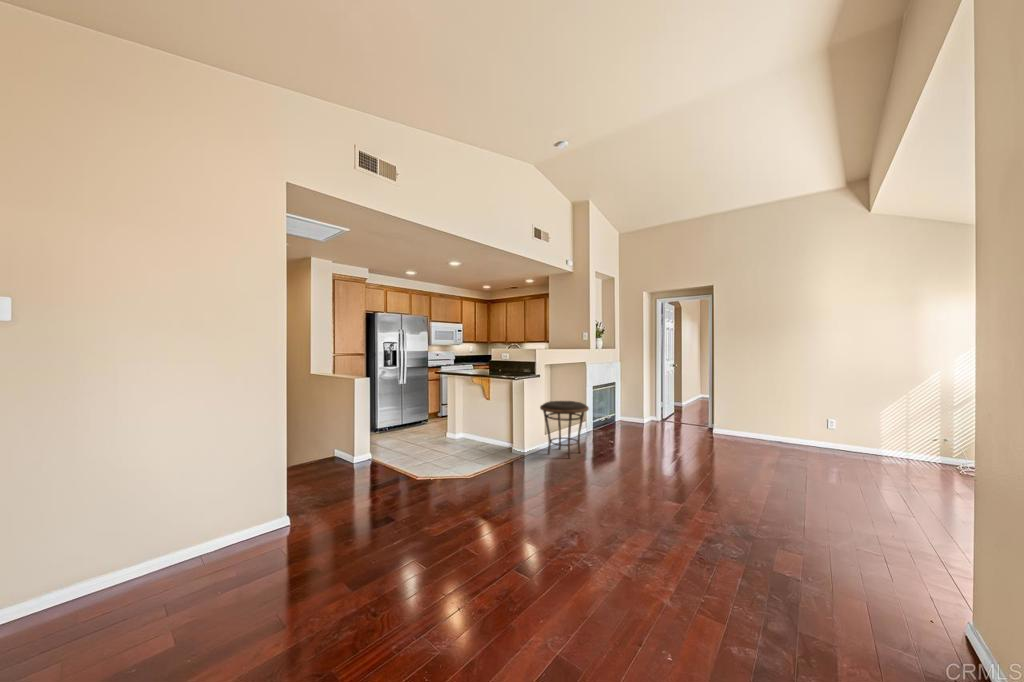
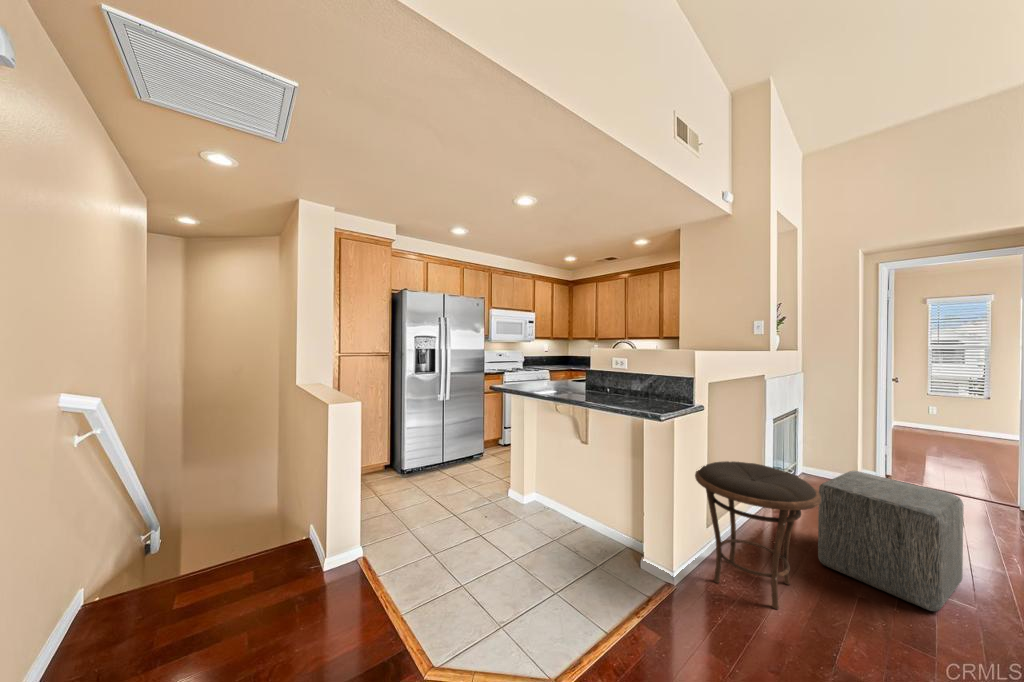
ottoman: none [599,405,653,455] -> present [818,471,964,611]

